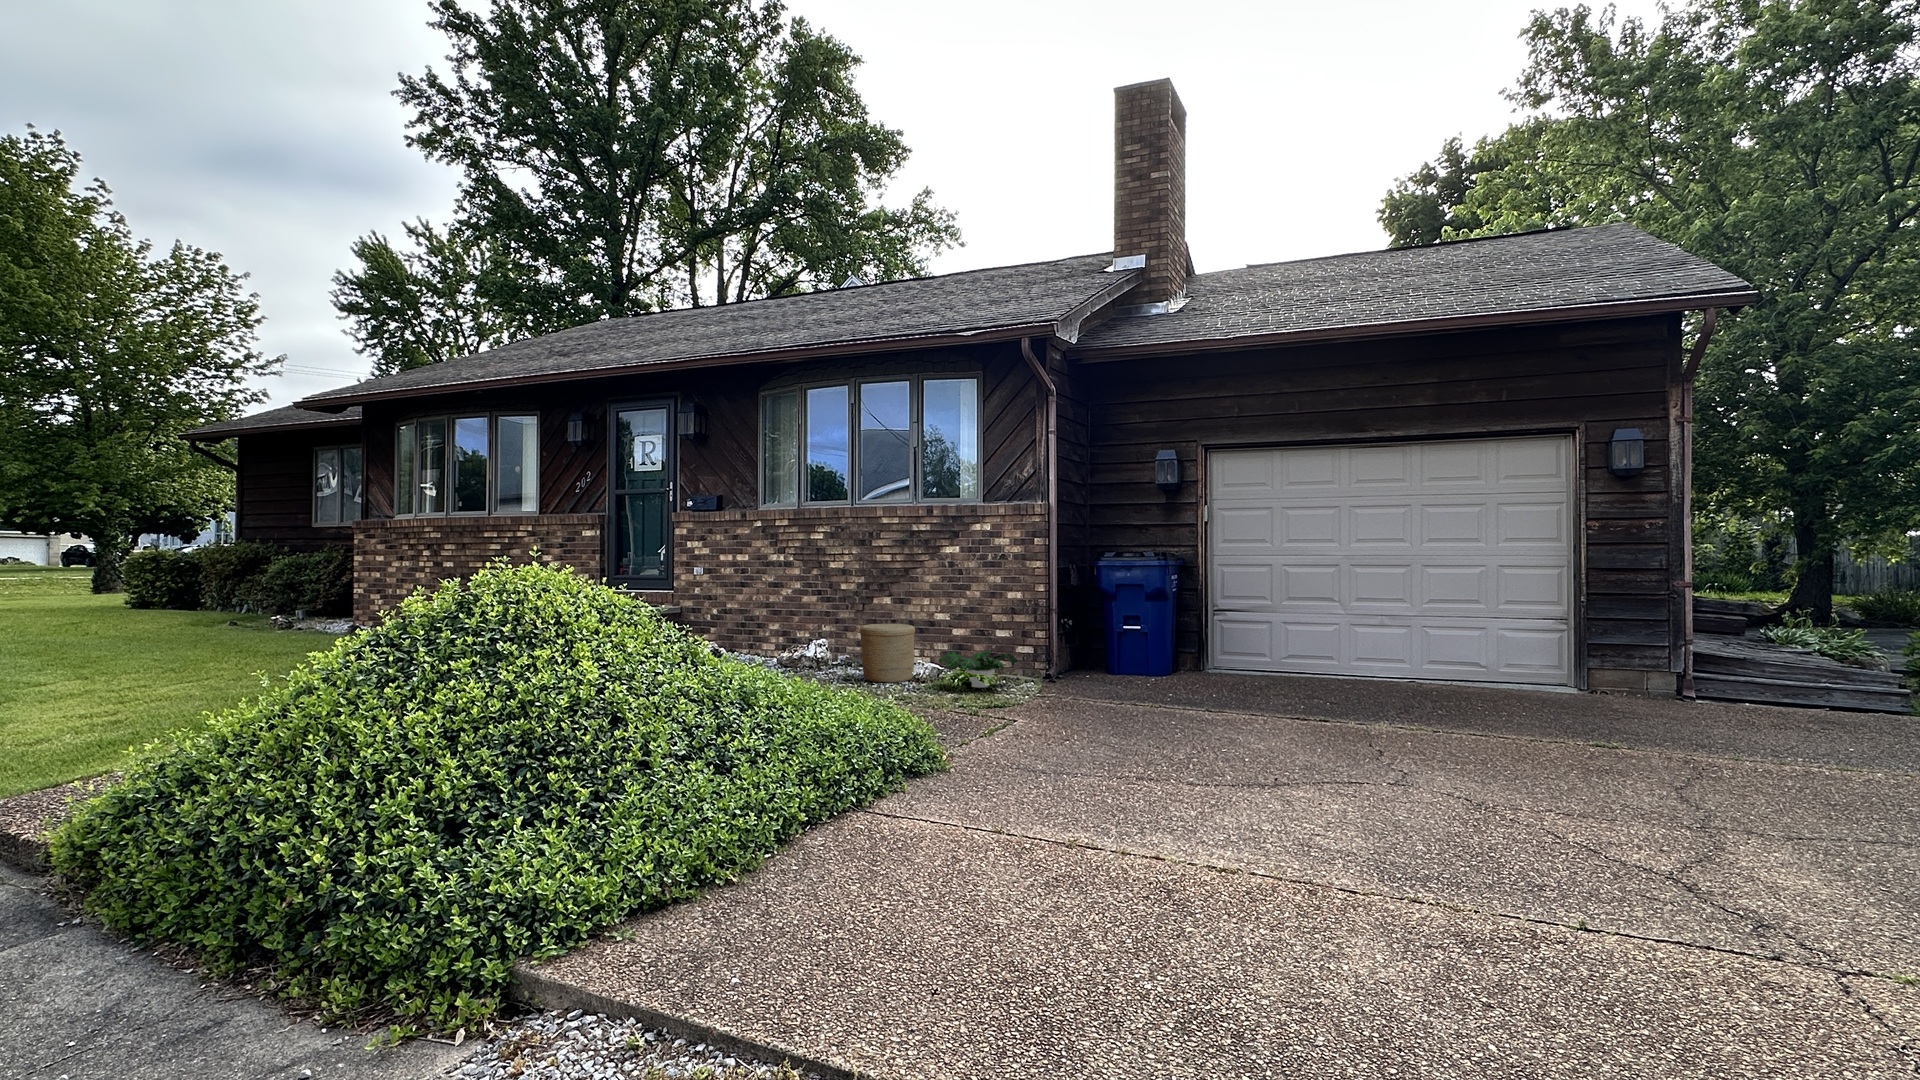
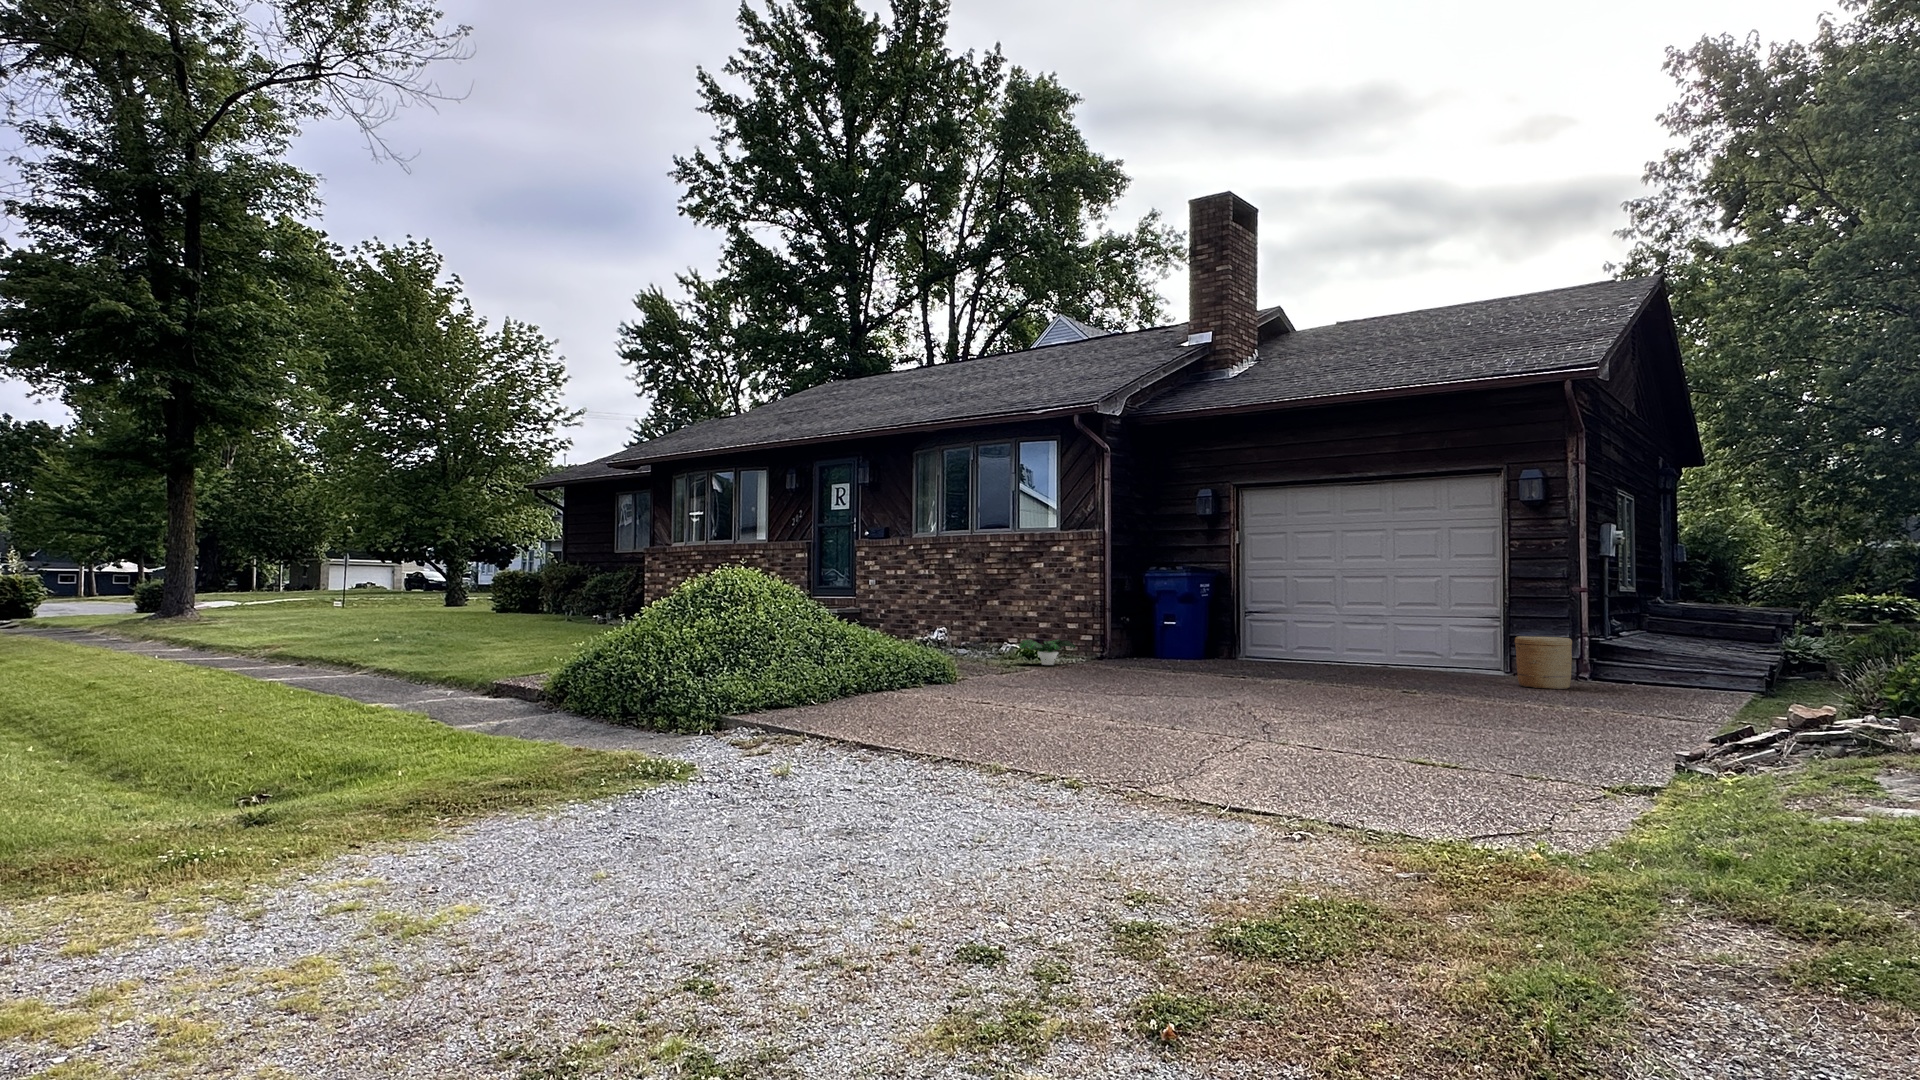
woven basket: present [860,624,915,683] -> present [1515,636,1572,689]

